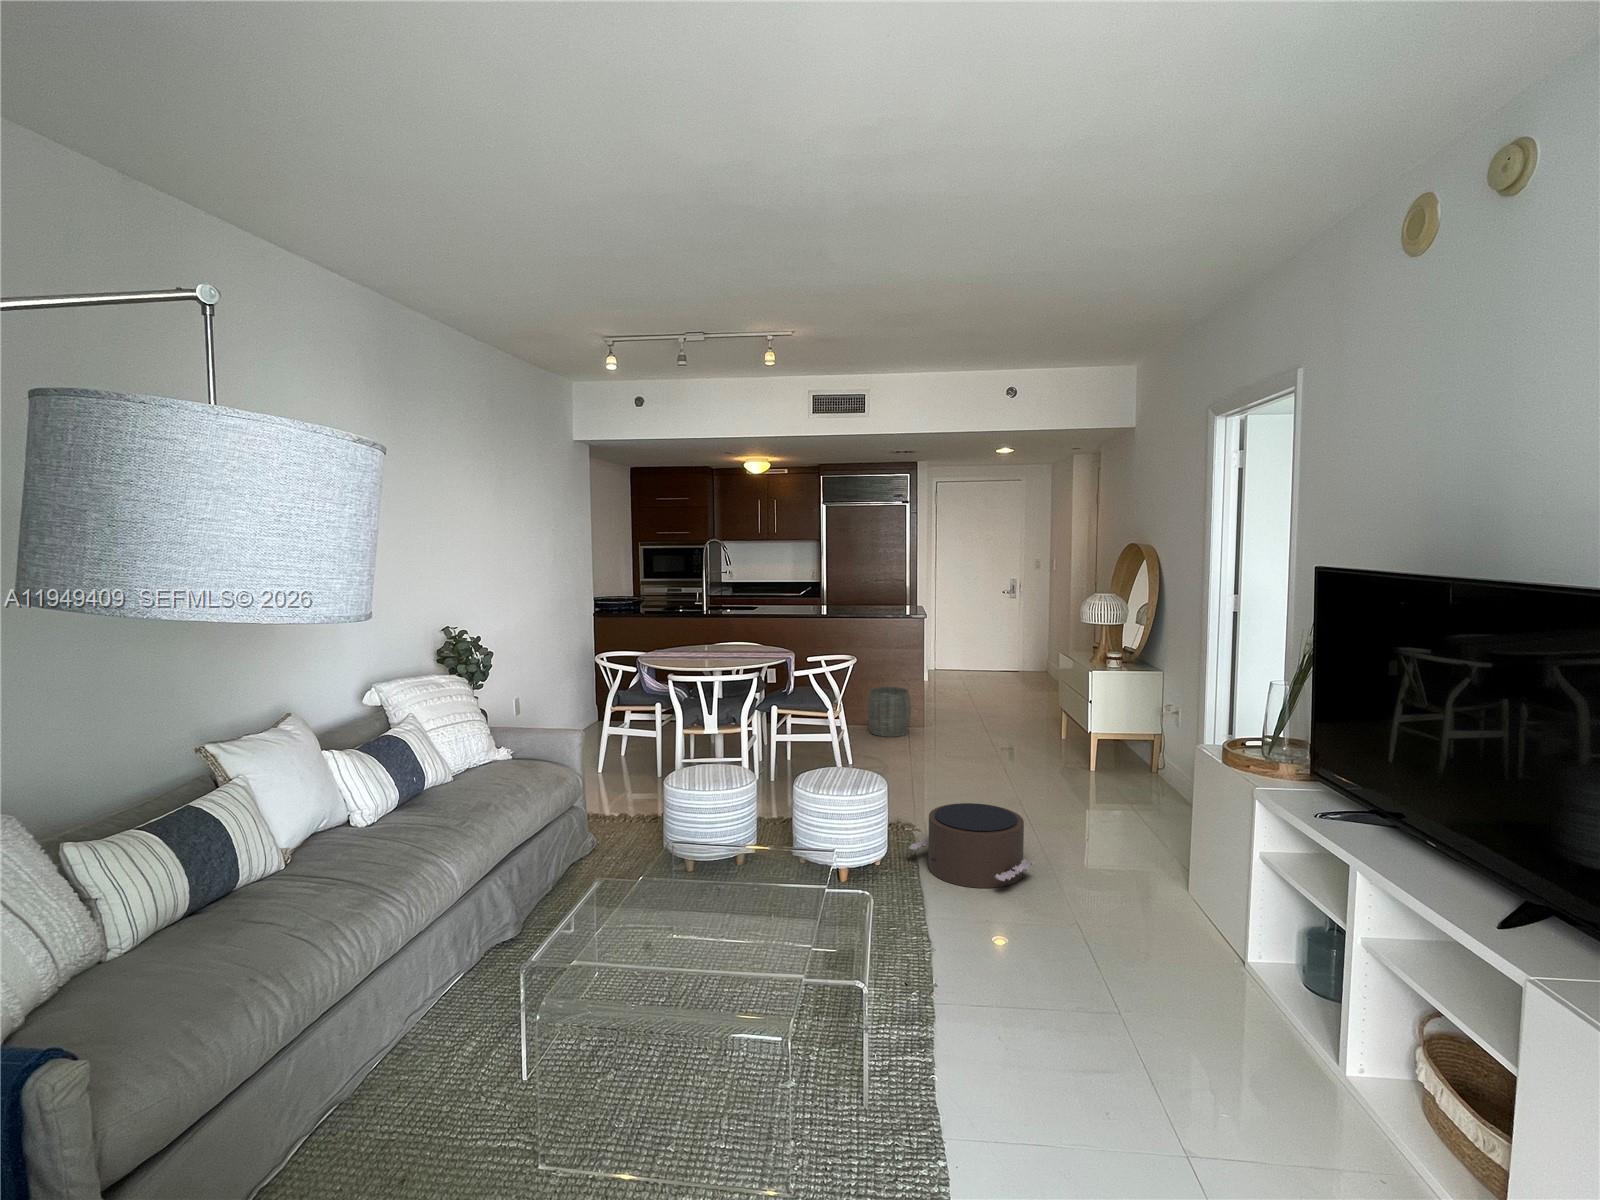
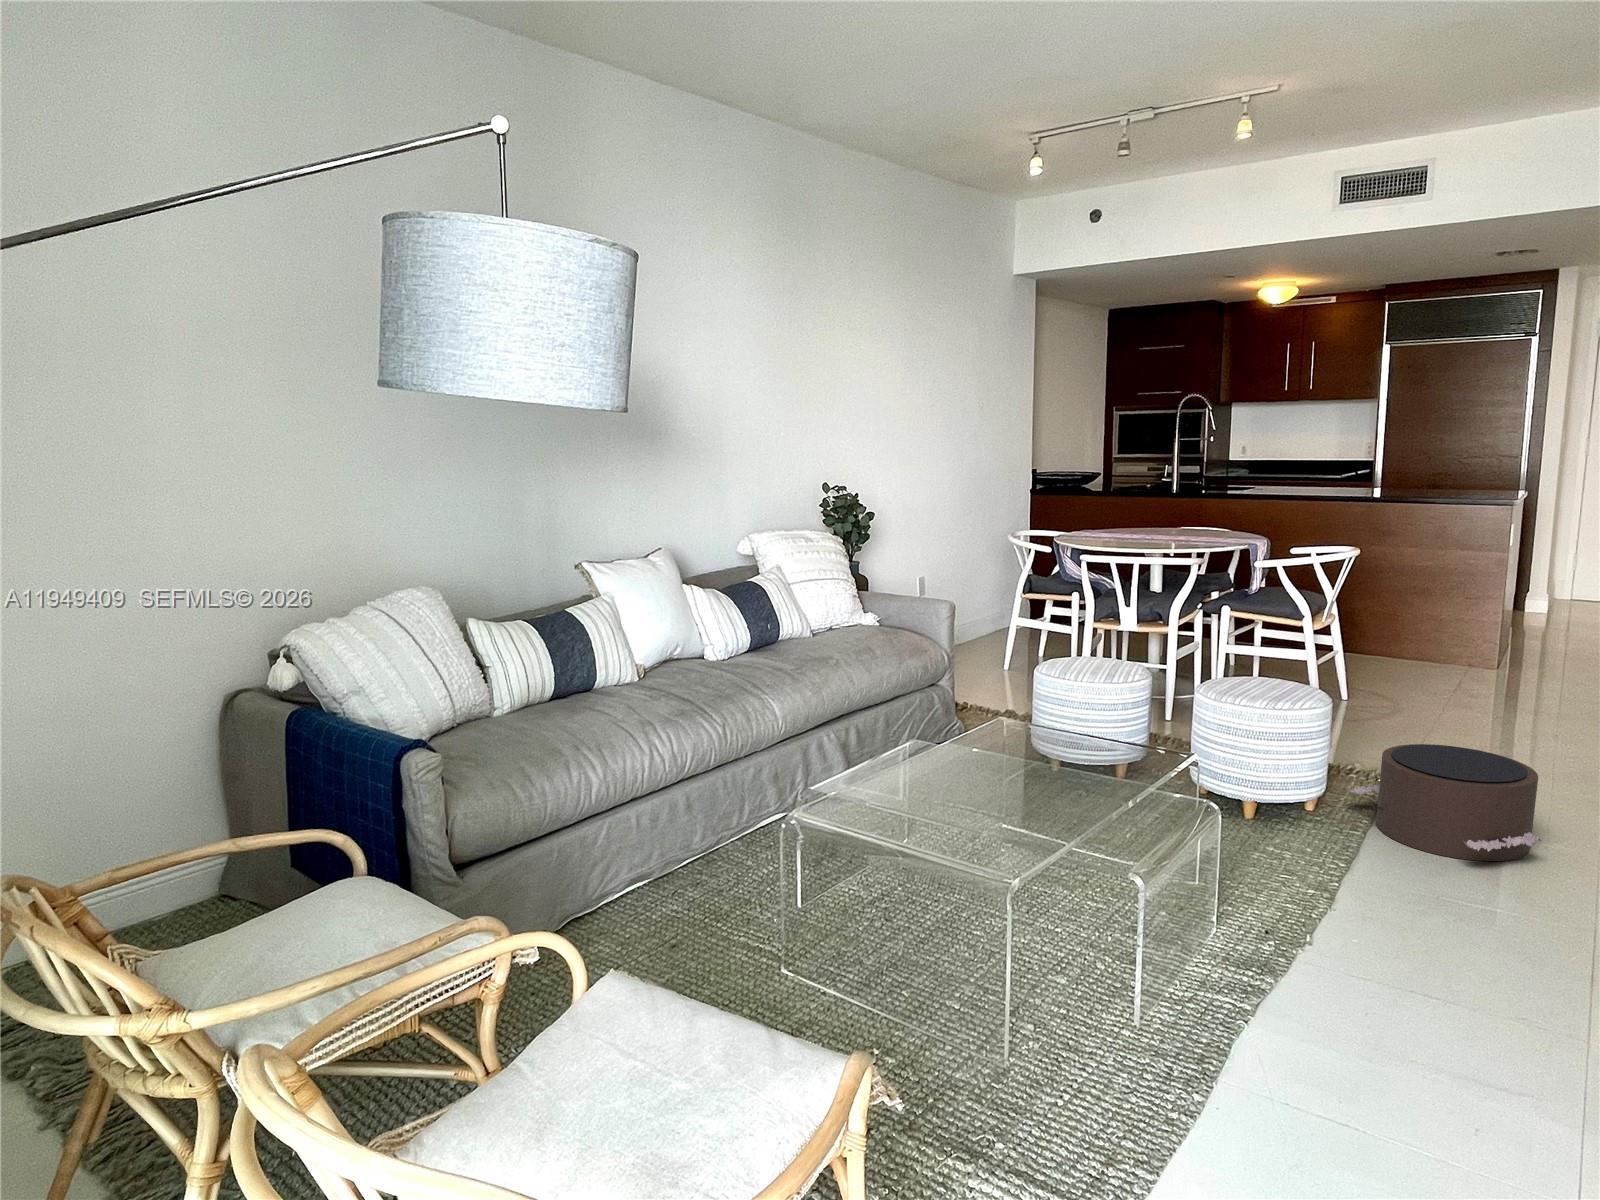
woven basket: present [867,687,911,737] -> none [1385,603,1457,672]

